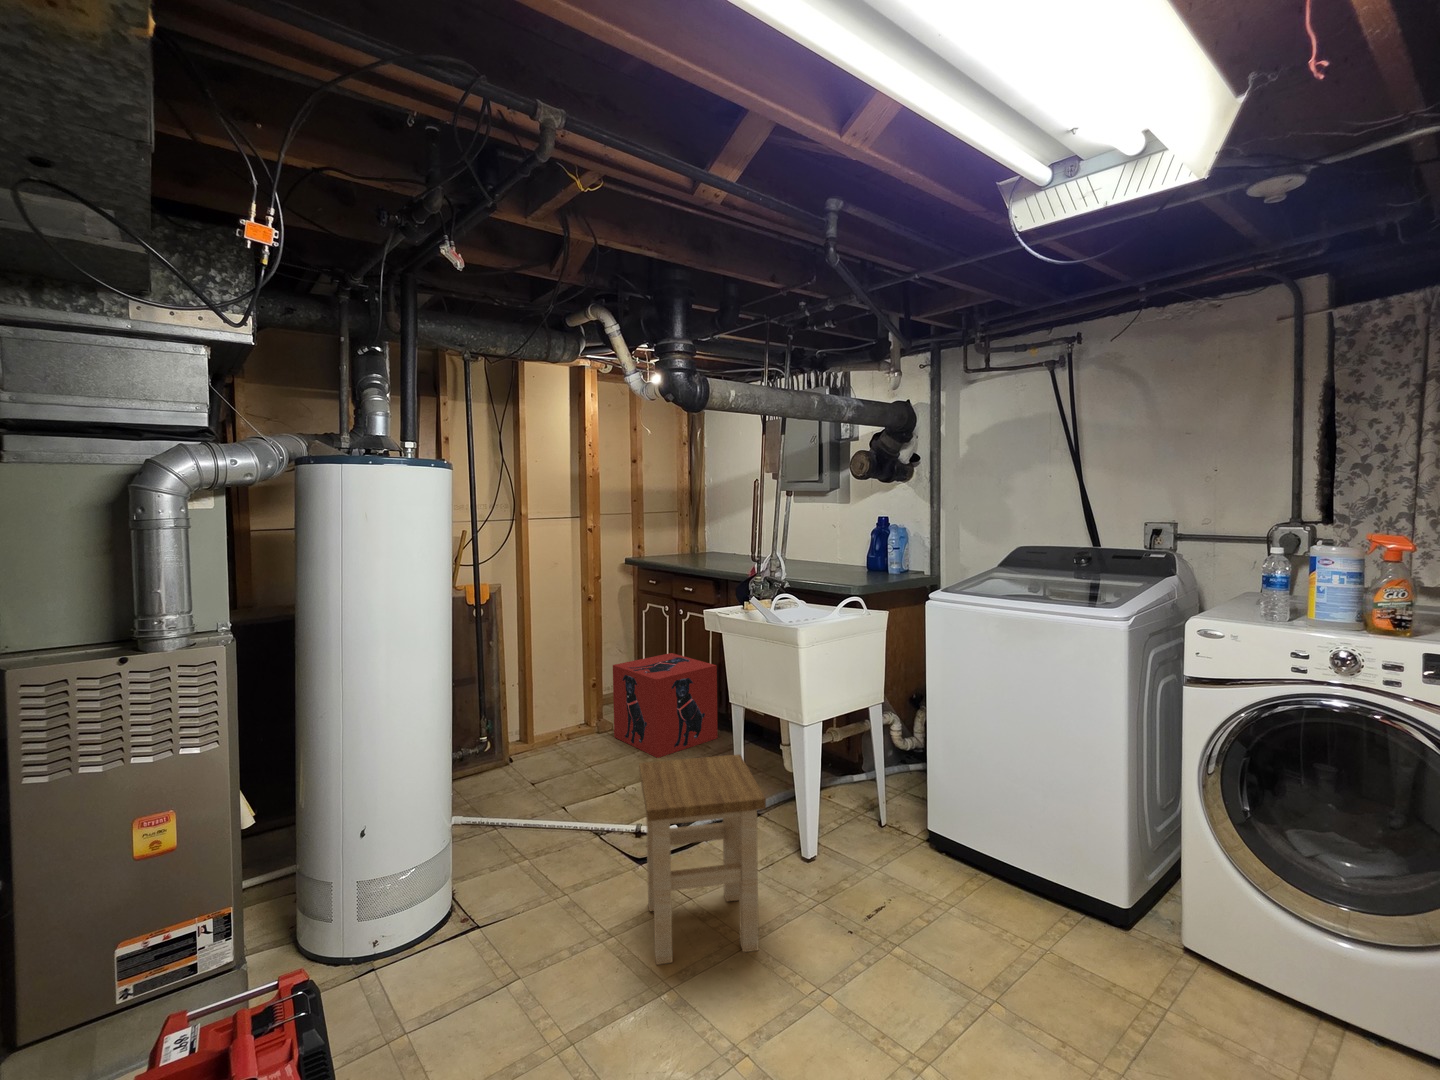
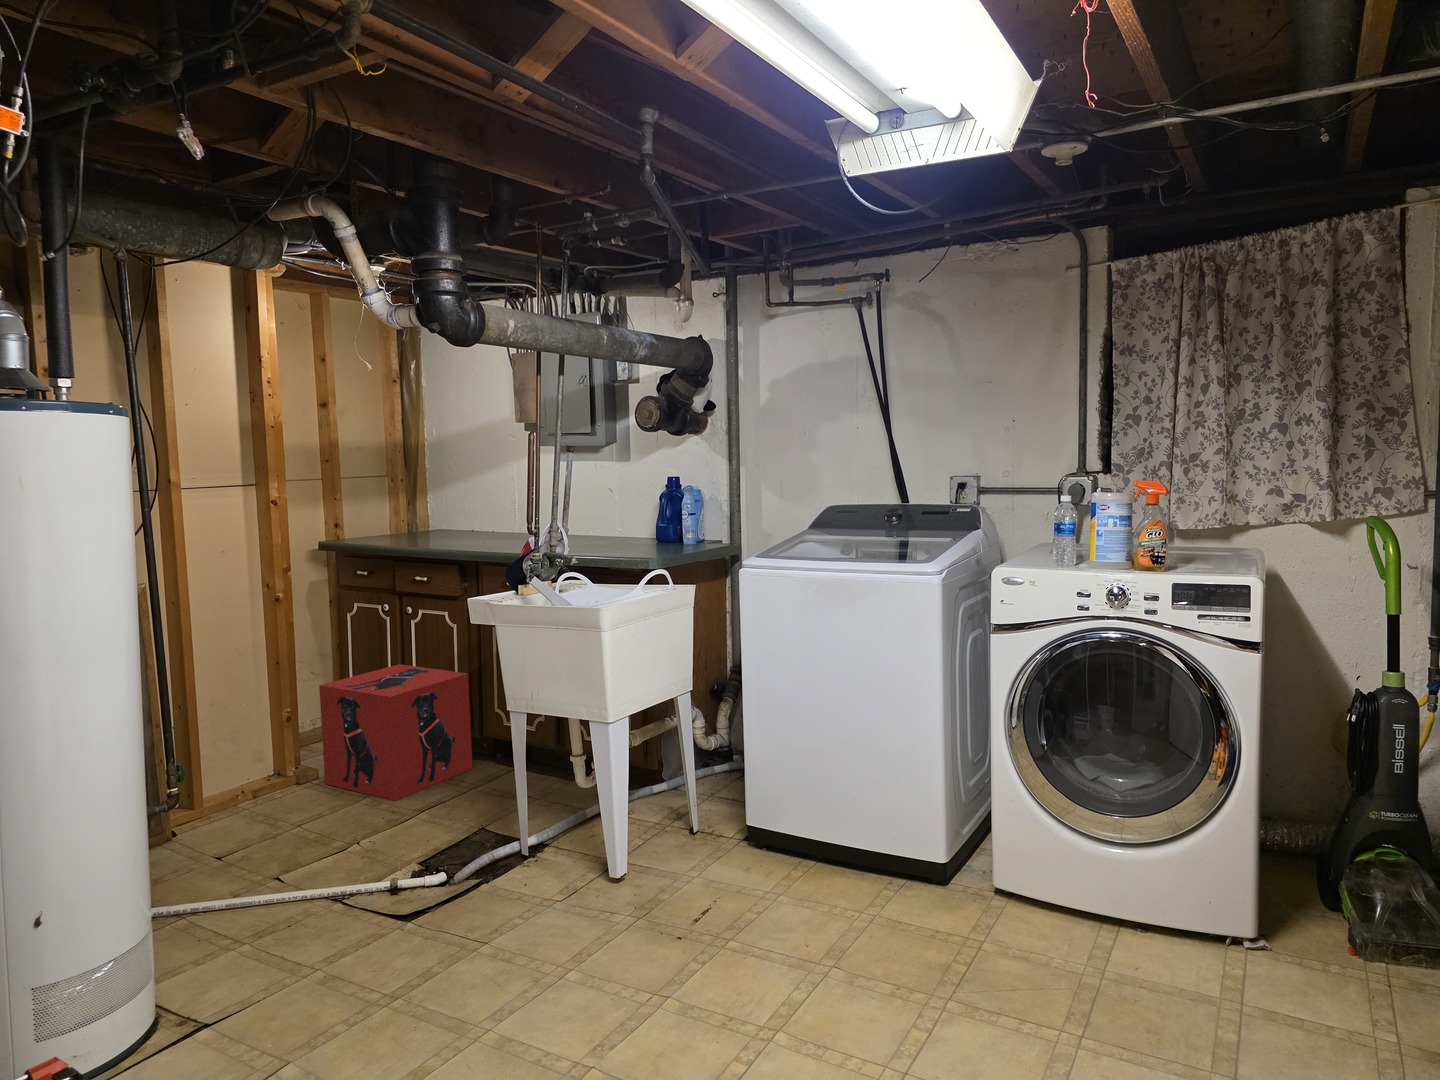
stool: present [639,754,766,965] -> none [412,762,583,1017]

